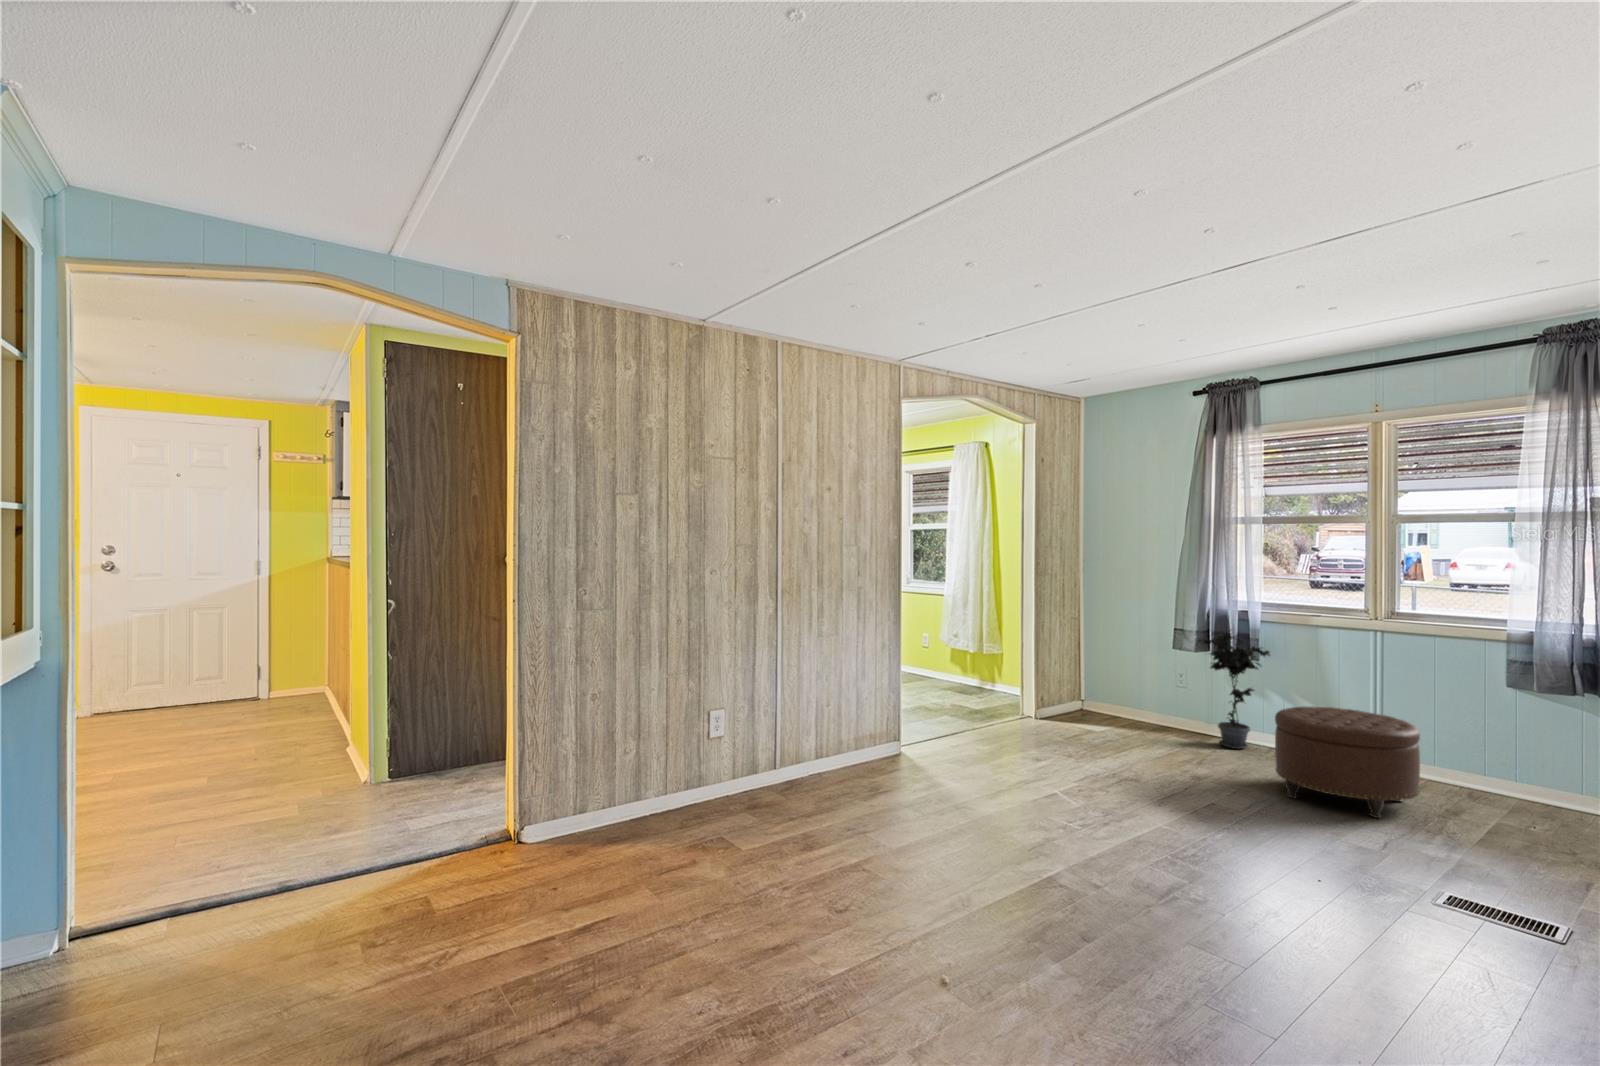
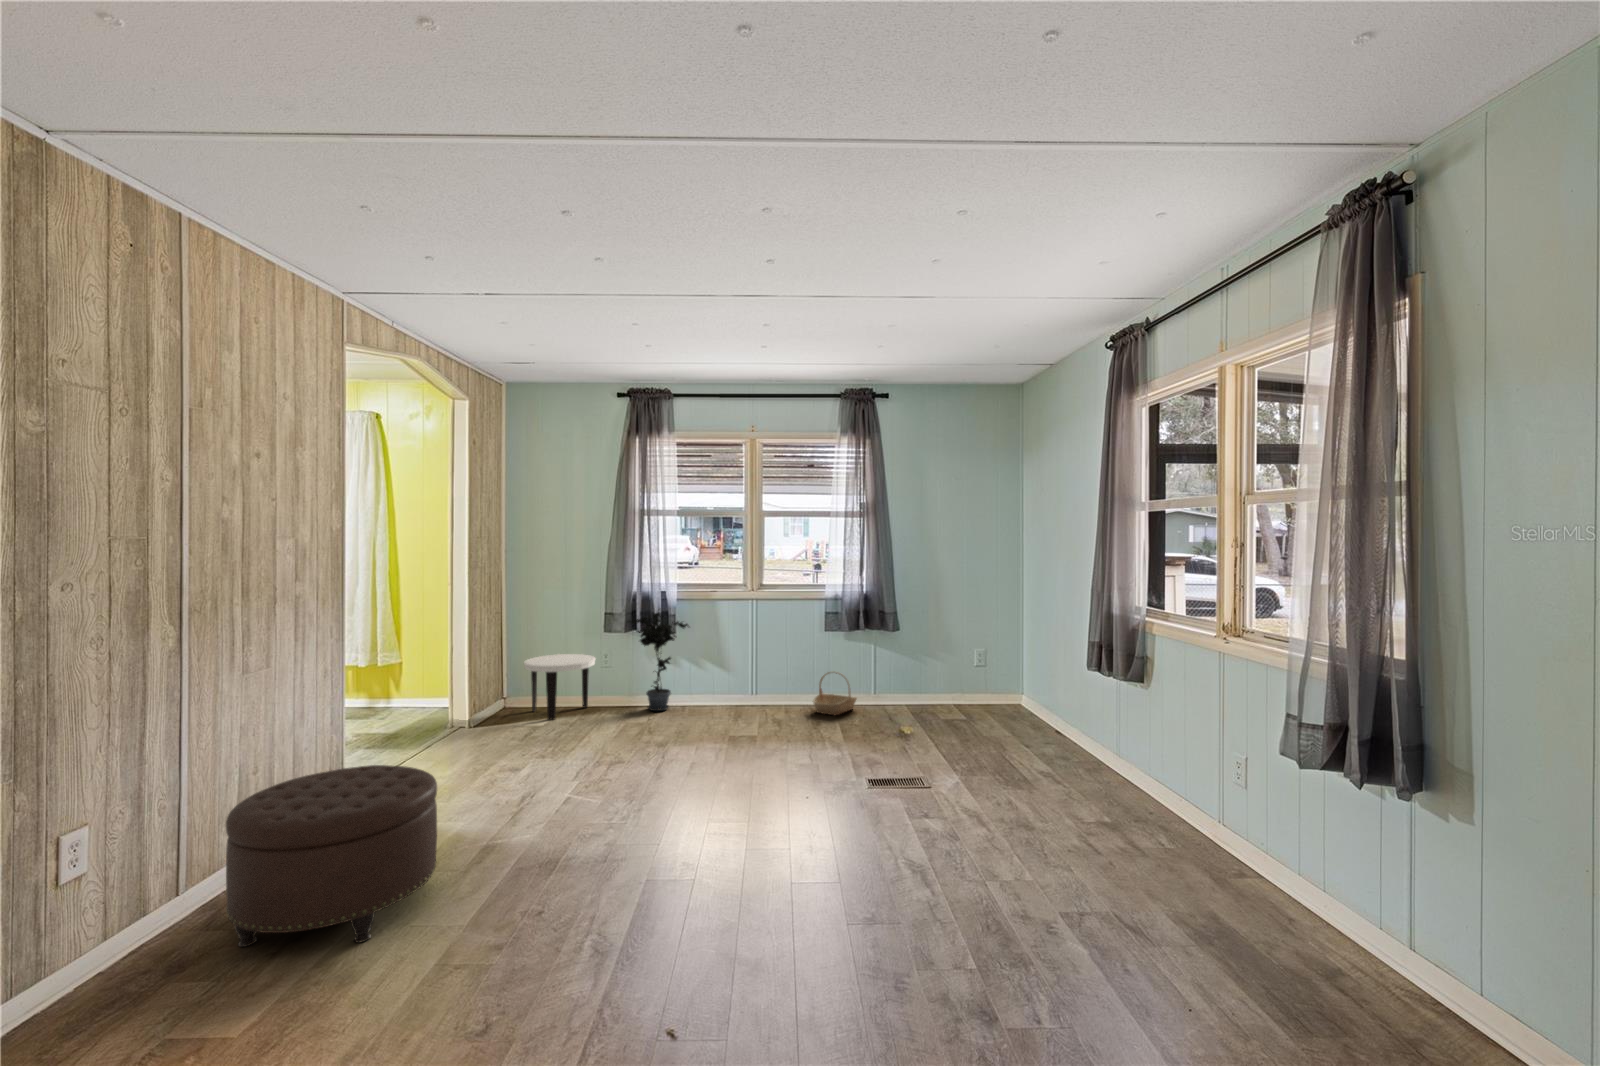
side table: none [1087,666,1164,731] -> present [524,654,595,719]
ottoman: present [1275,706,1420,818] -> present [226,765,437,947]
basket: none [1460,748,1557,814] -> present [813,672,857,715]

